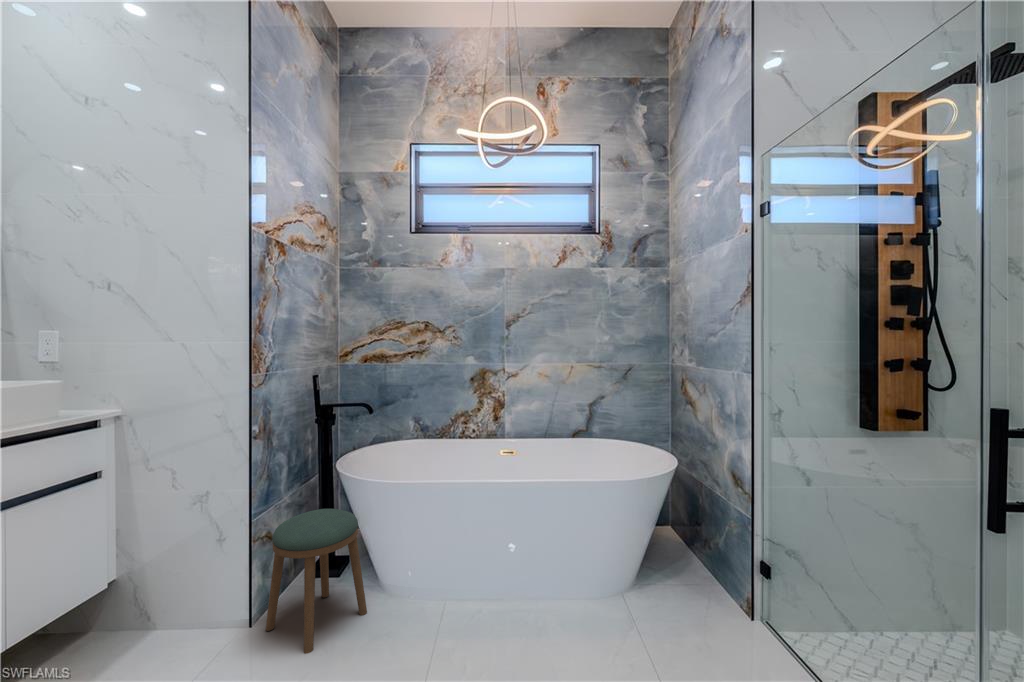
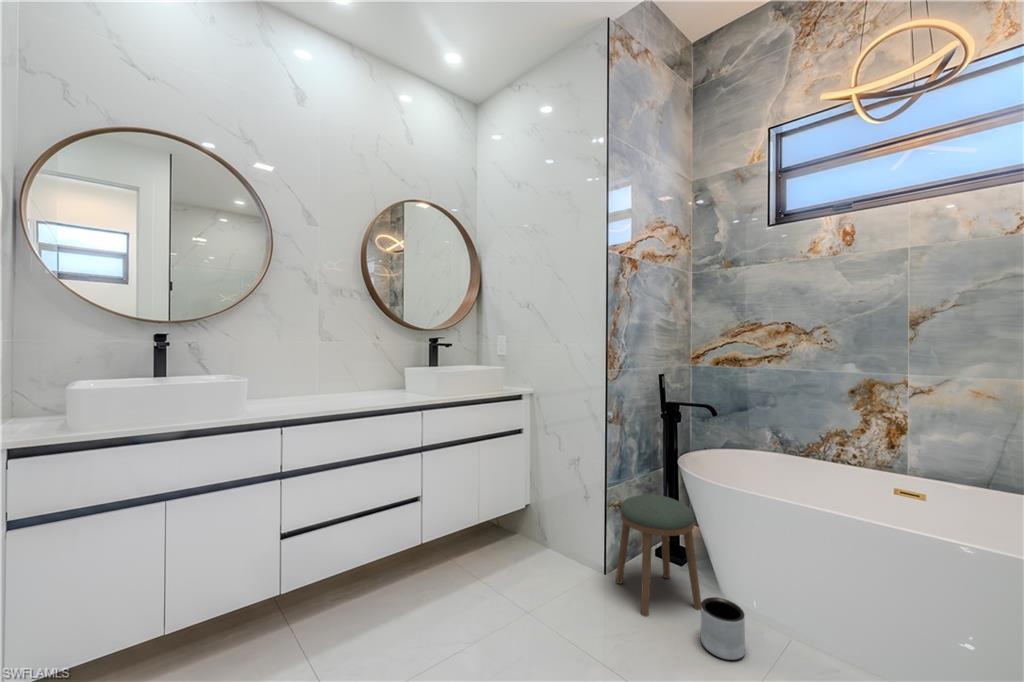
planter: none [372,592,413,653] -> present [701,597,745,660]

